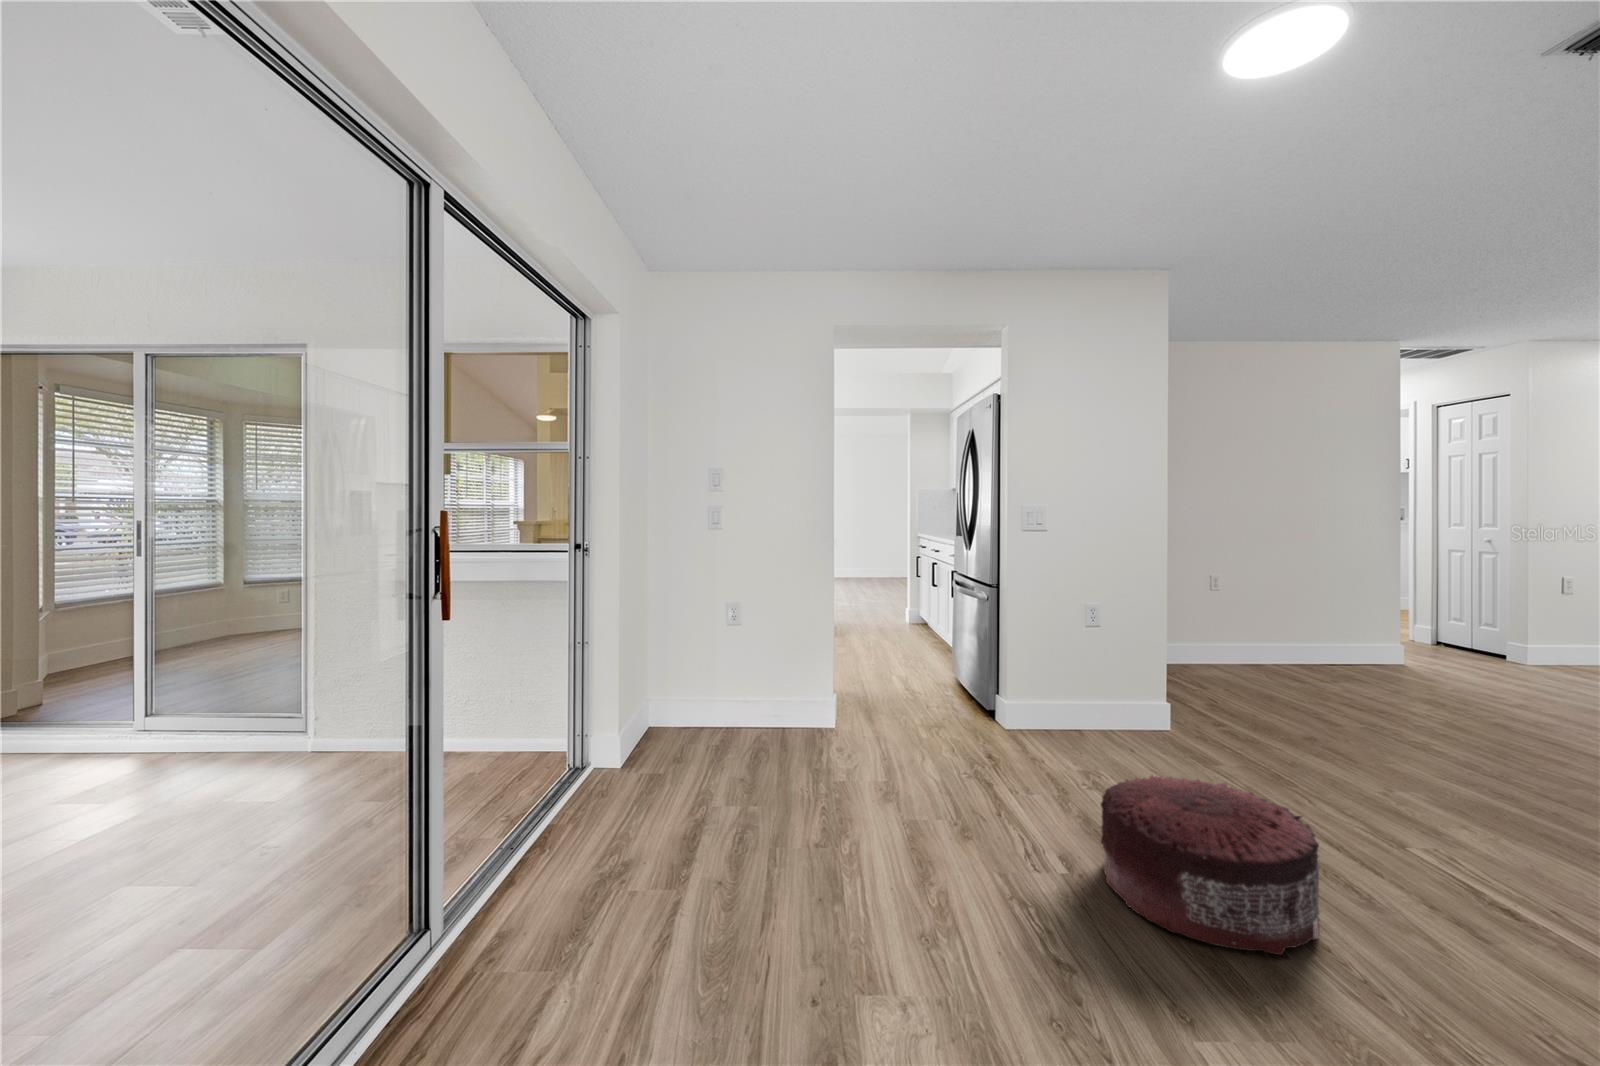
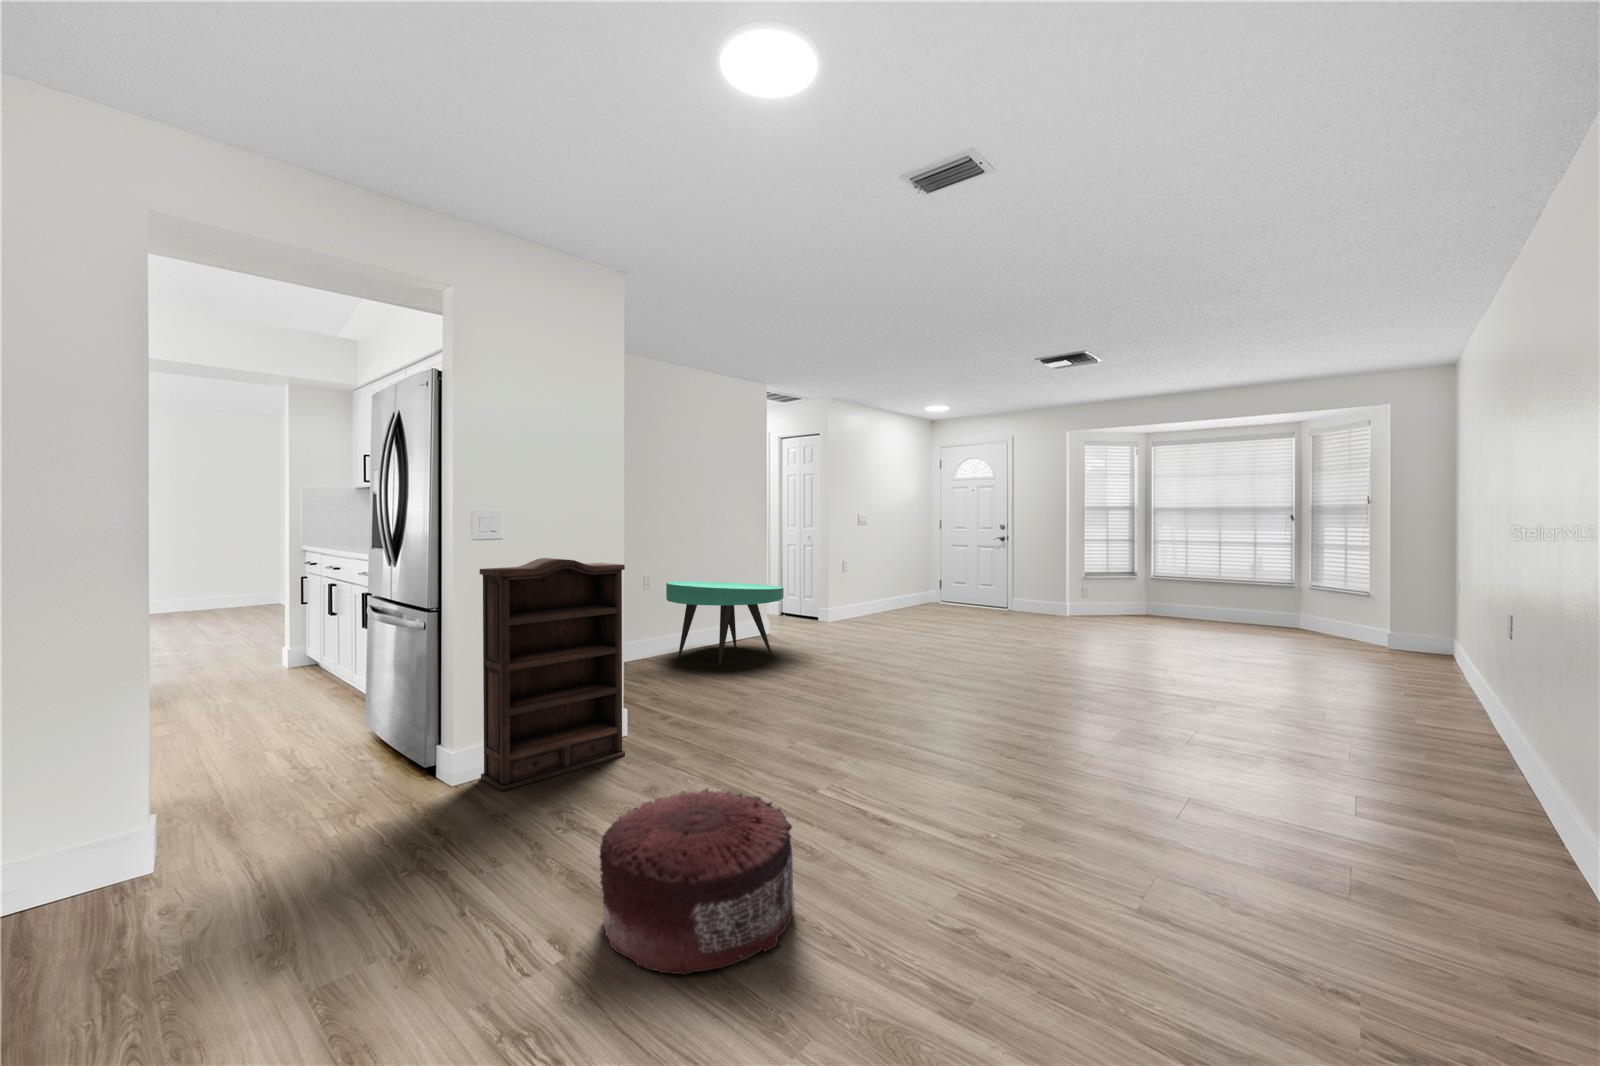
bookshelf: none [1029,550,1168,744] -> present [480,558,625,791]
coffee table: none [1241,586,1415,686] -> present [666,581,783,666]

